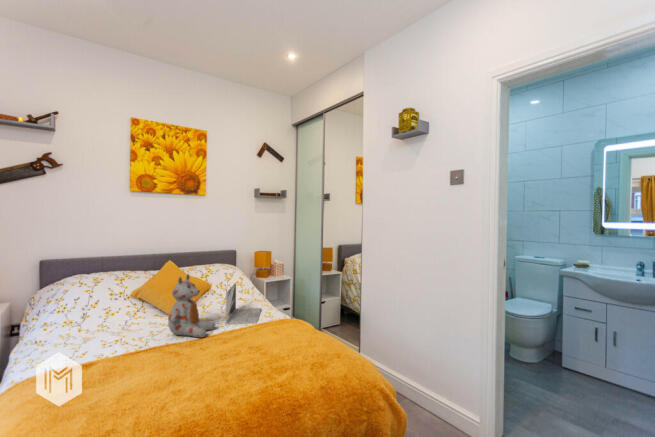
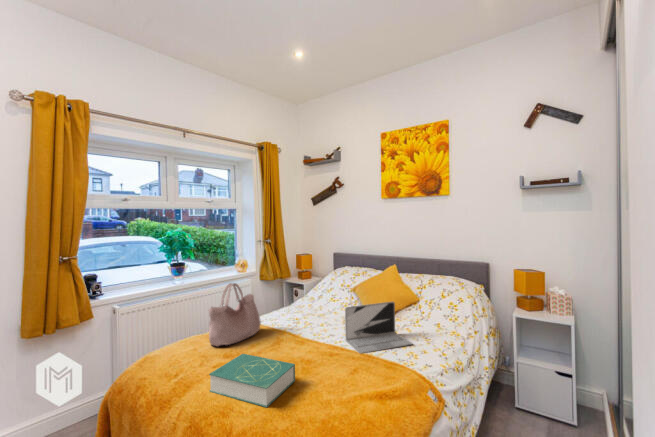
stuffed bear: present [168,274,215,338] -> none [290,279,333,341]
handbag: none [98,293,158,388] -> present [209,283,261,346]
book: none [236,330,314,380] -> present [209,354,295,407]

